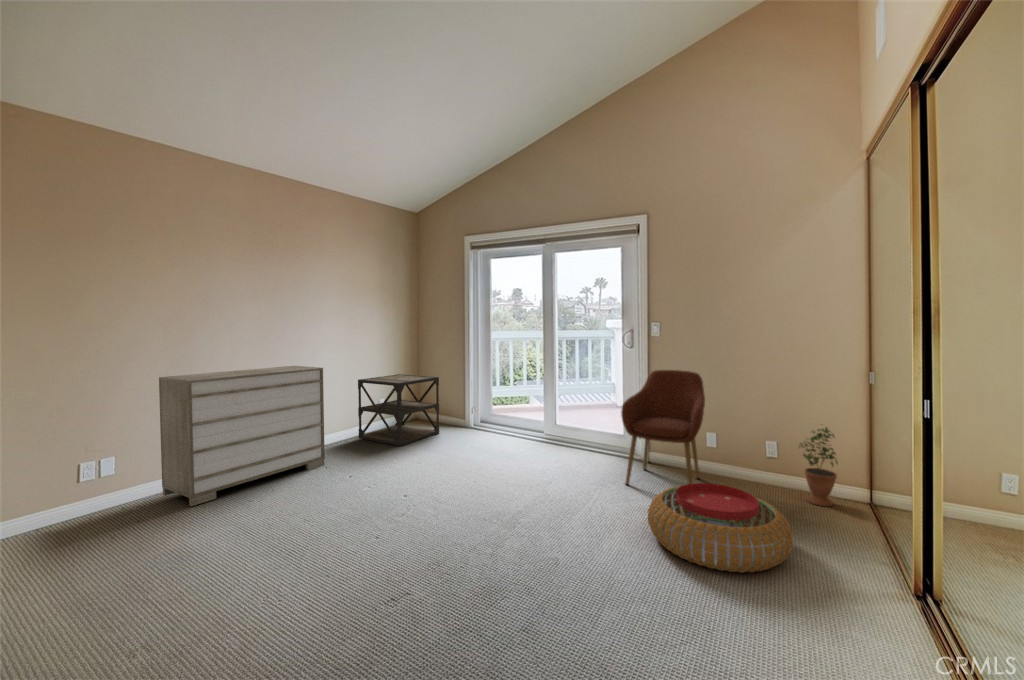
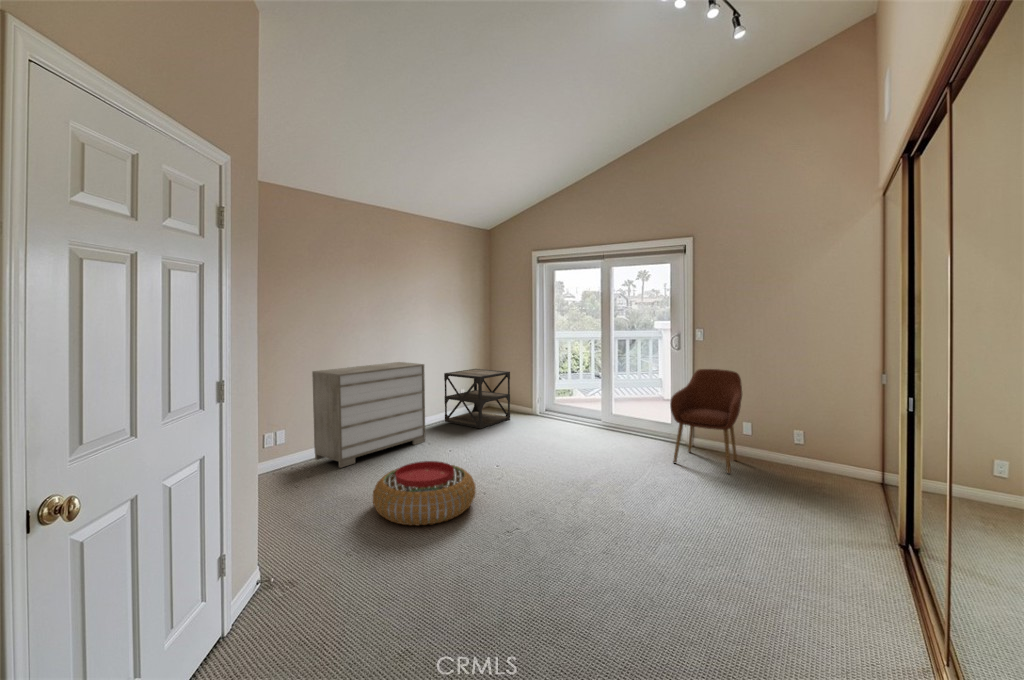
potted plant: present [800,427,838,506] -> none [822,417,856,484]
pouf: present [648,483,793,573] -> present [373,461,476,526]

